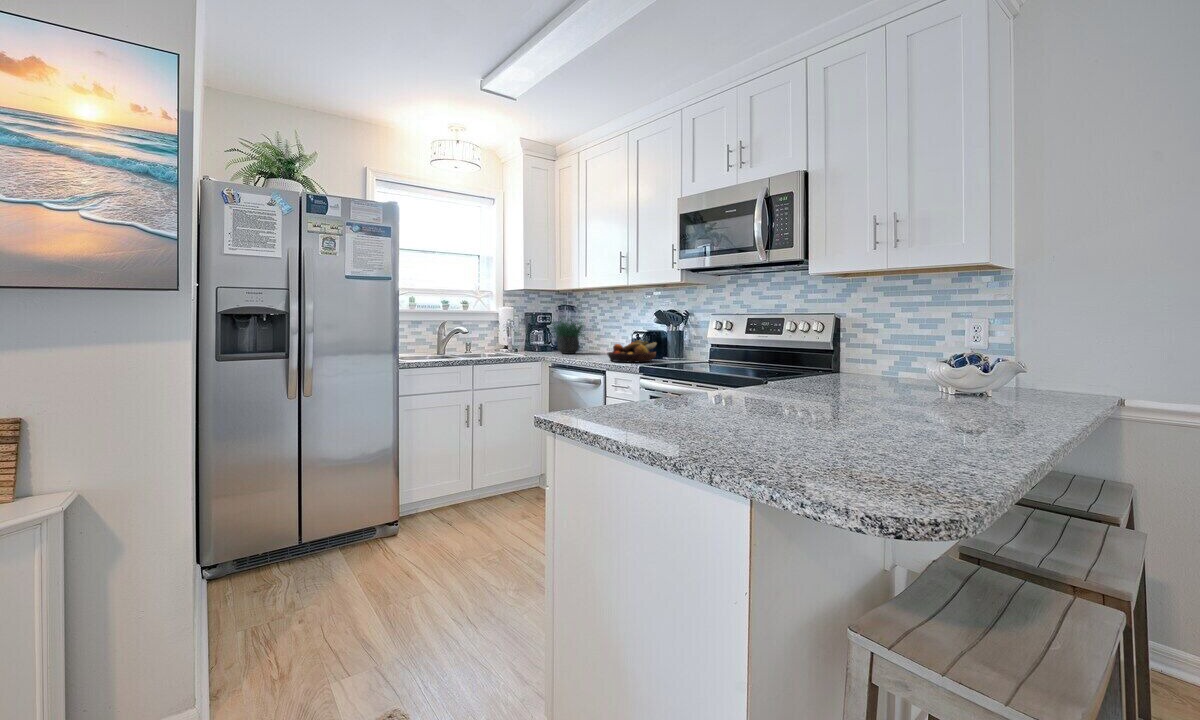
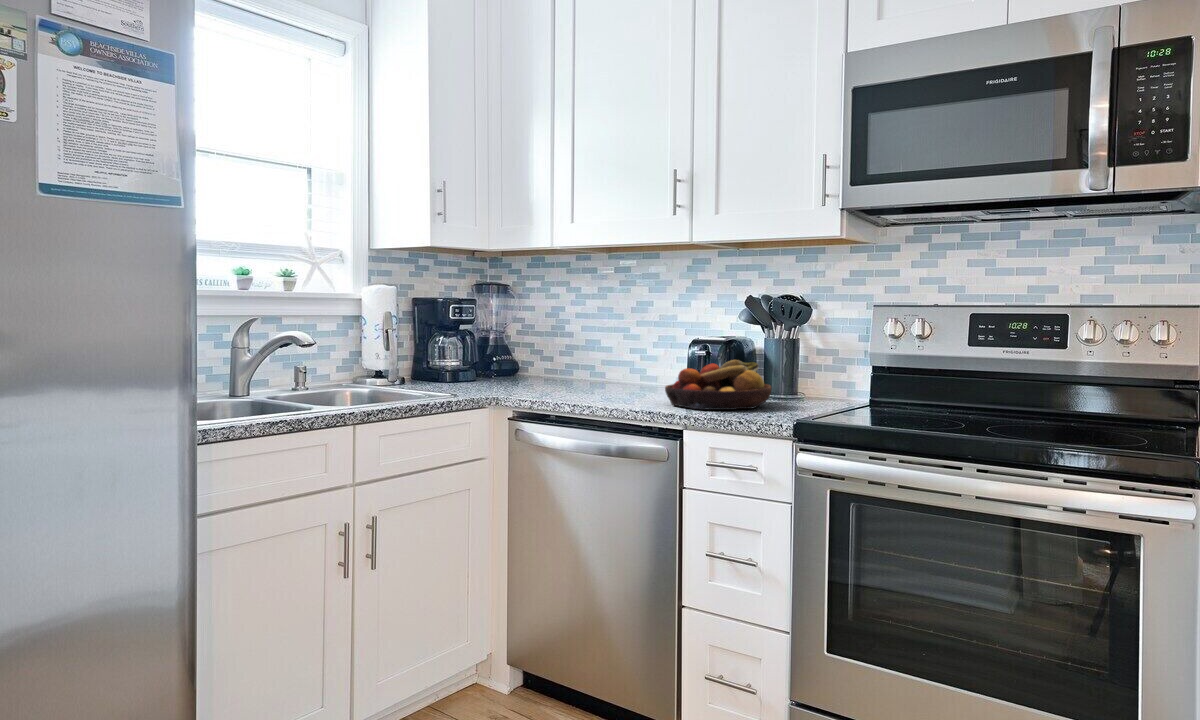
potted plant: present [553,320,585,354] -> none [471,281,571,386]

